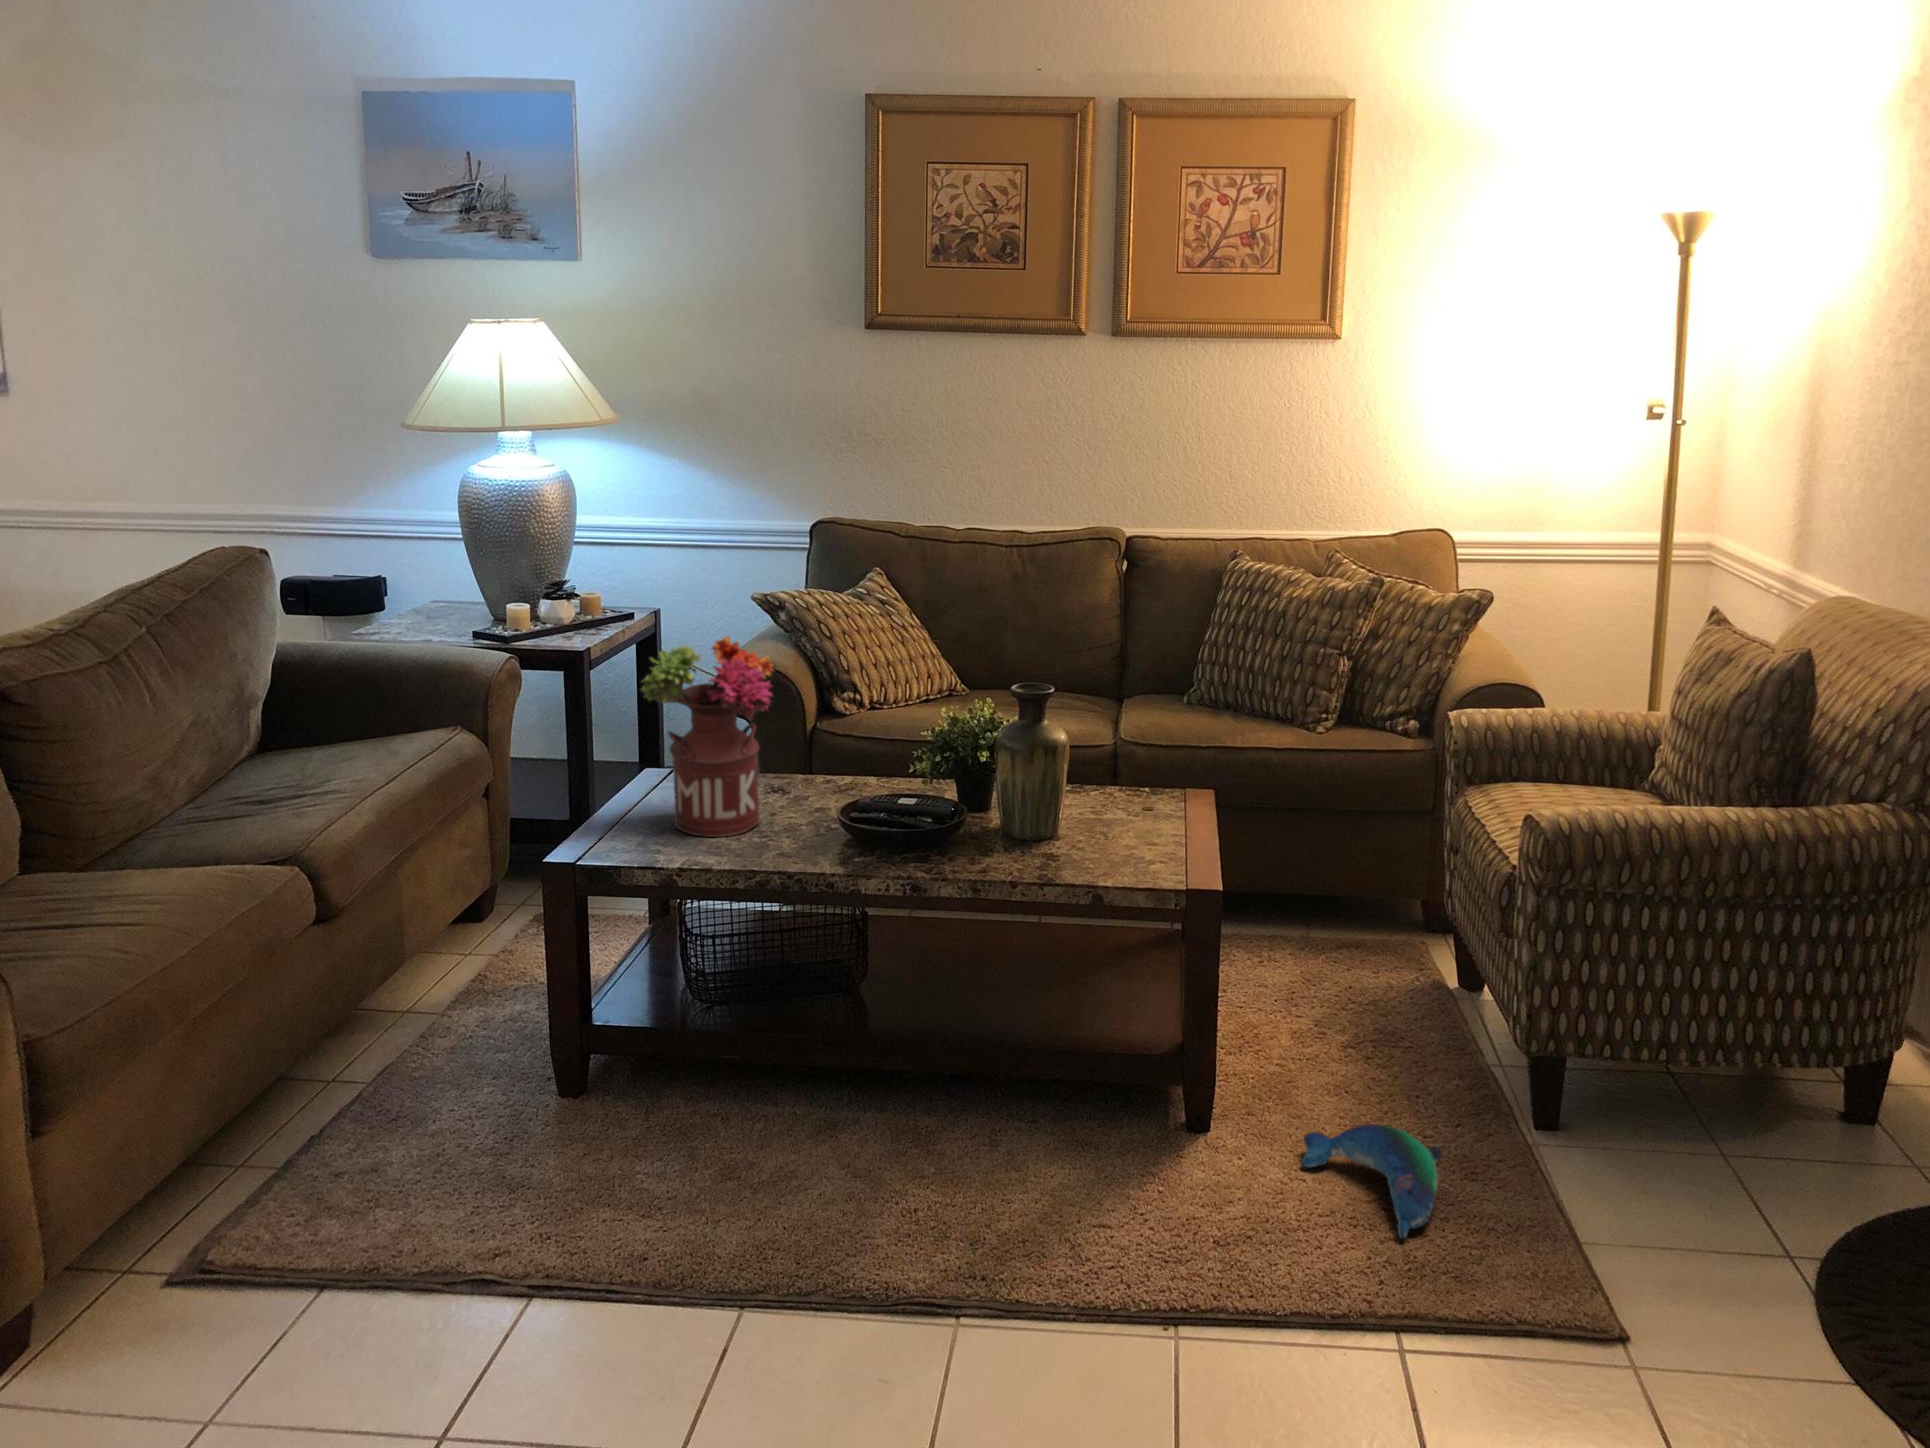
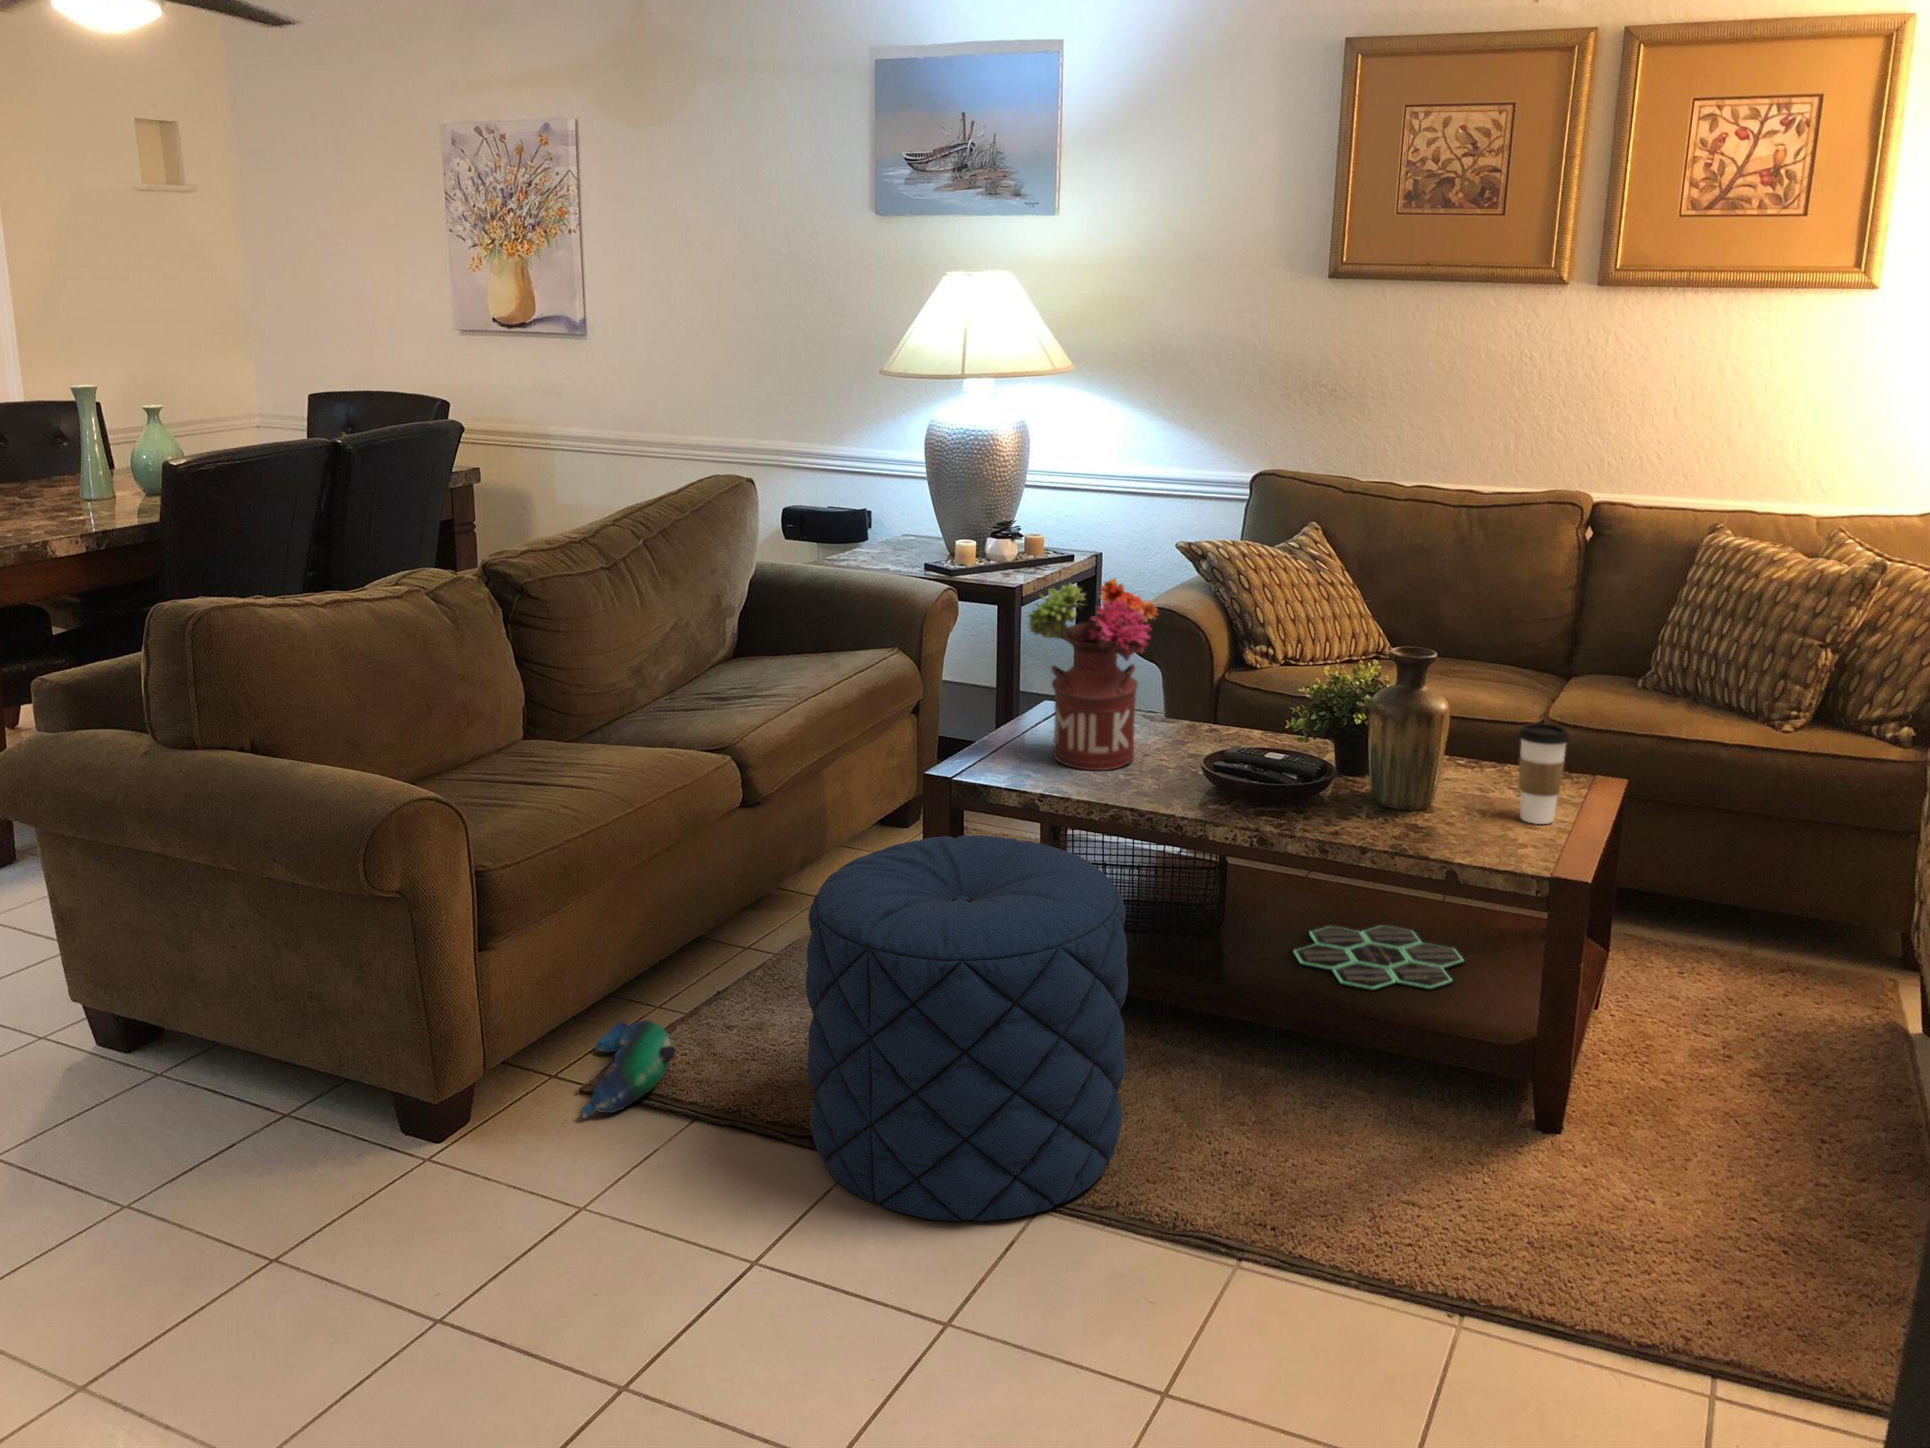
coffee cup: none [1133,747,1180,843] -> present [1518,723,1570,824]
pouf: none [459,919,814,1342] -> present [806,835,1128,1221]
board game: none [935,957,1094,1024] -> present [1293,925,1465,991]
plush toy: present [1301,1124,1442,1239] -> present [581,1020,676,1118]

